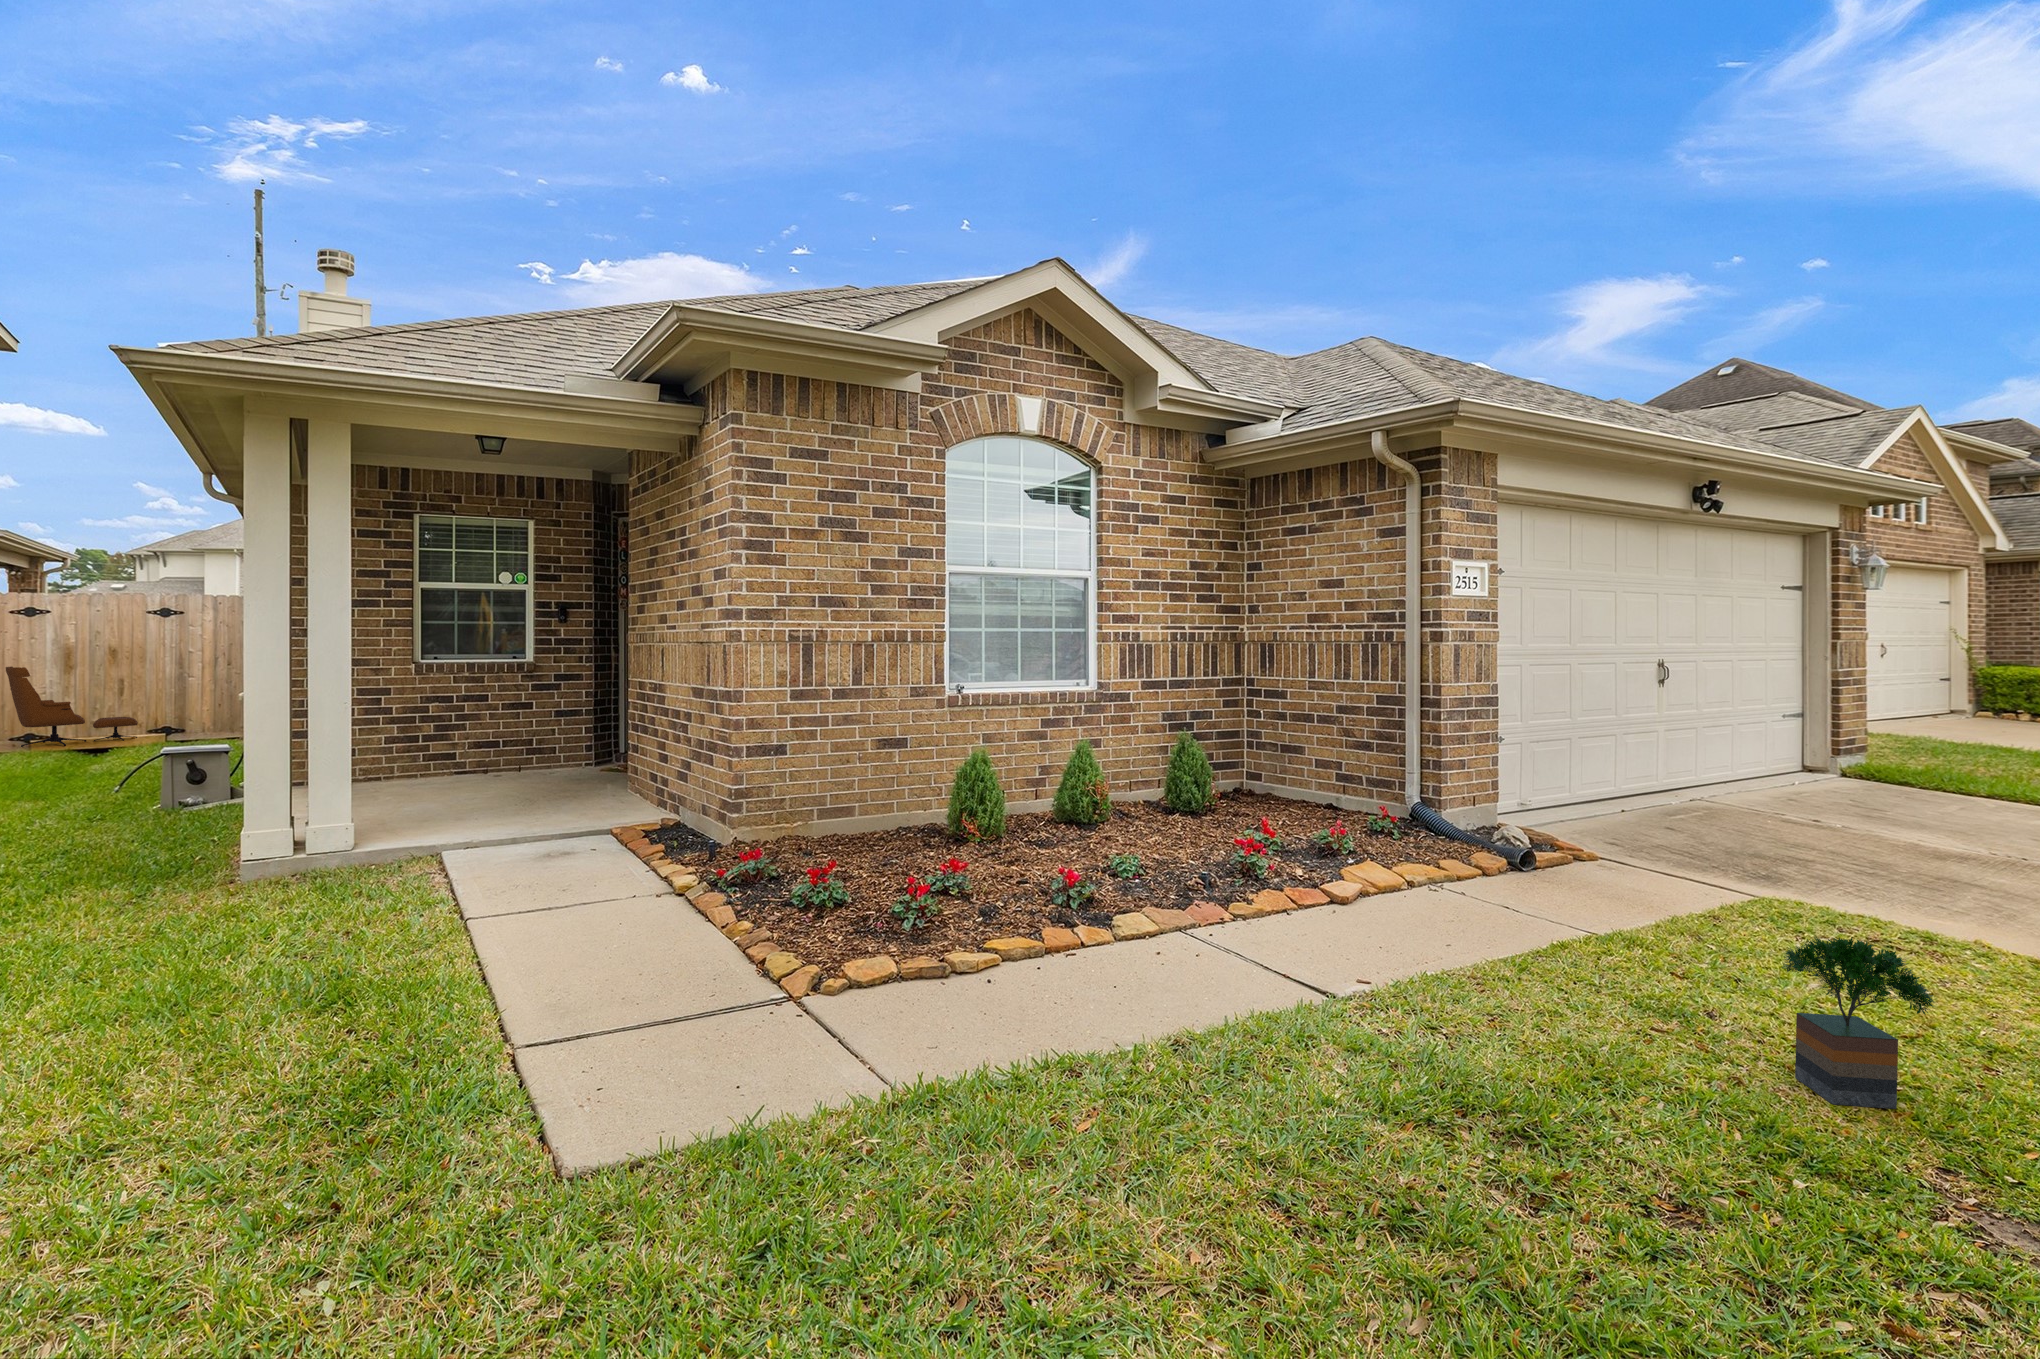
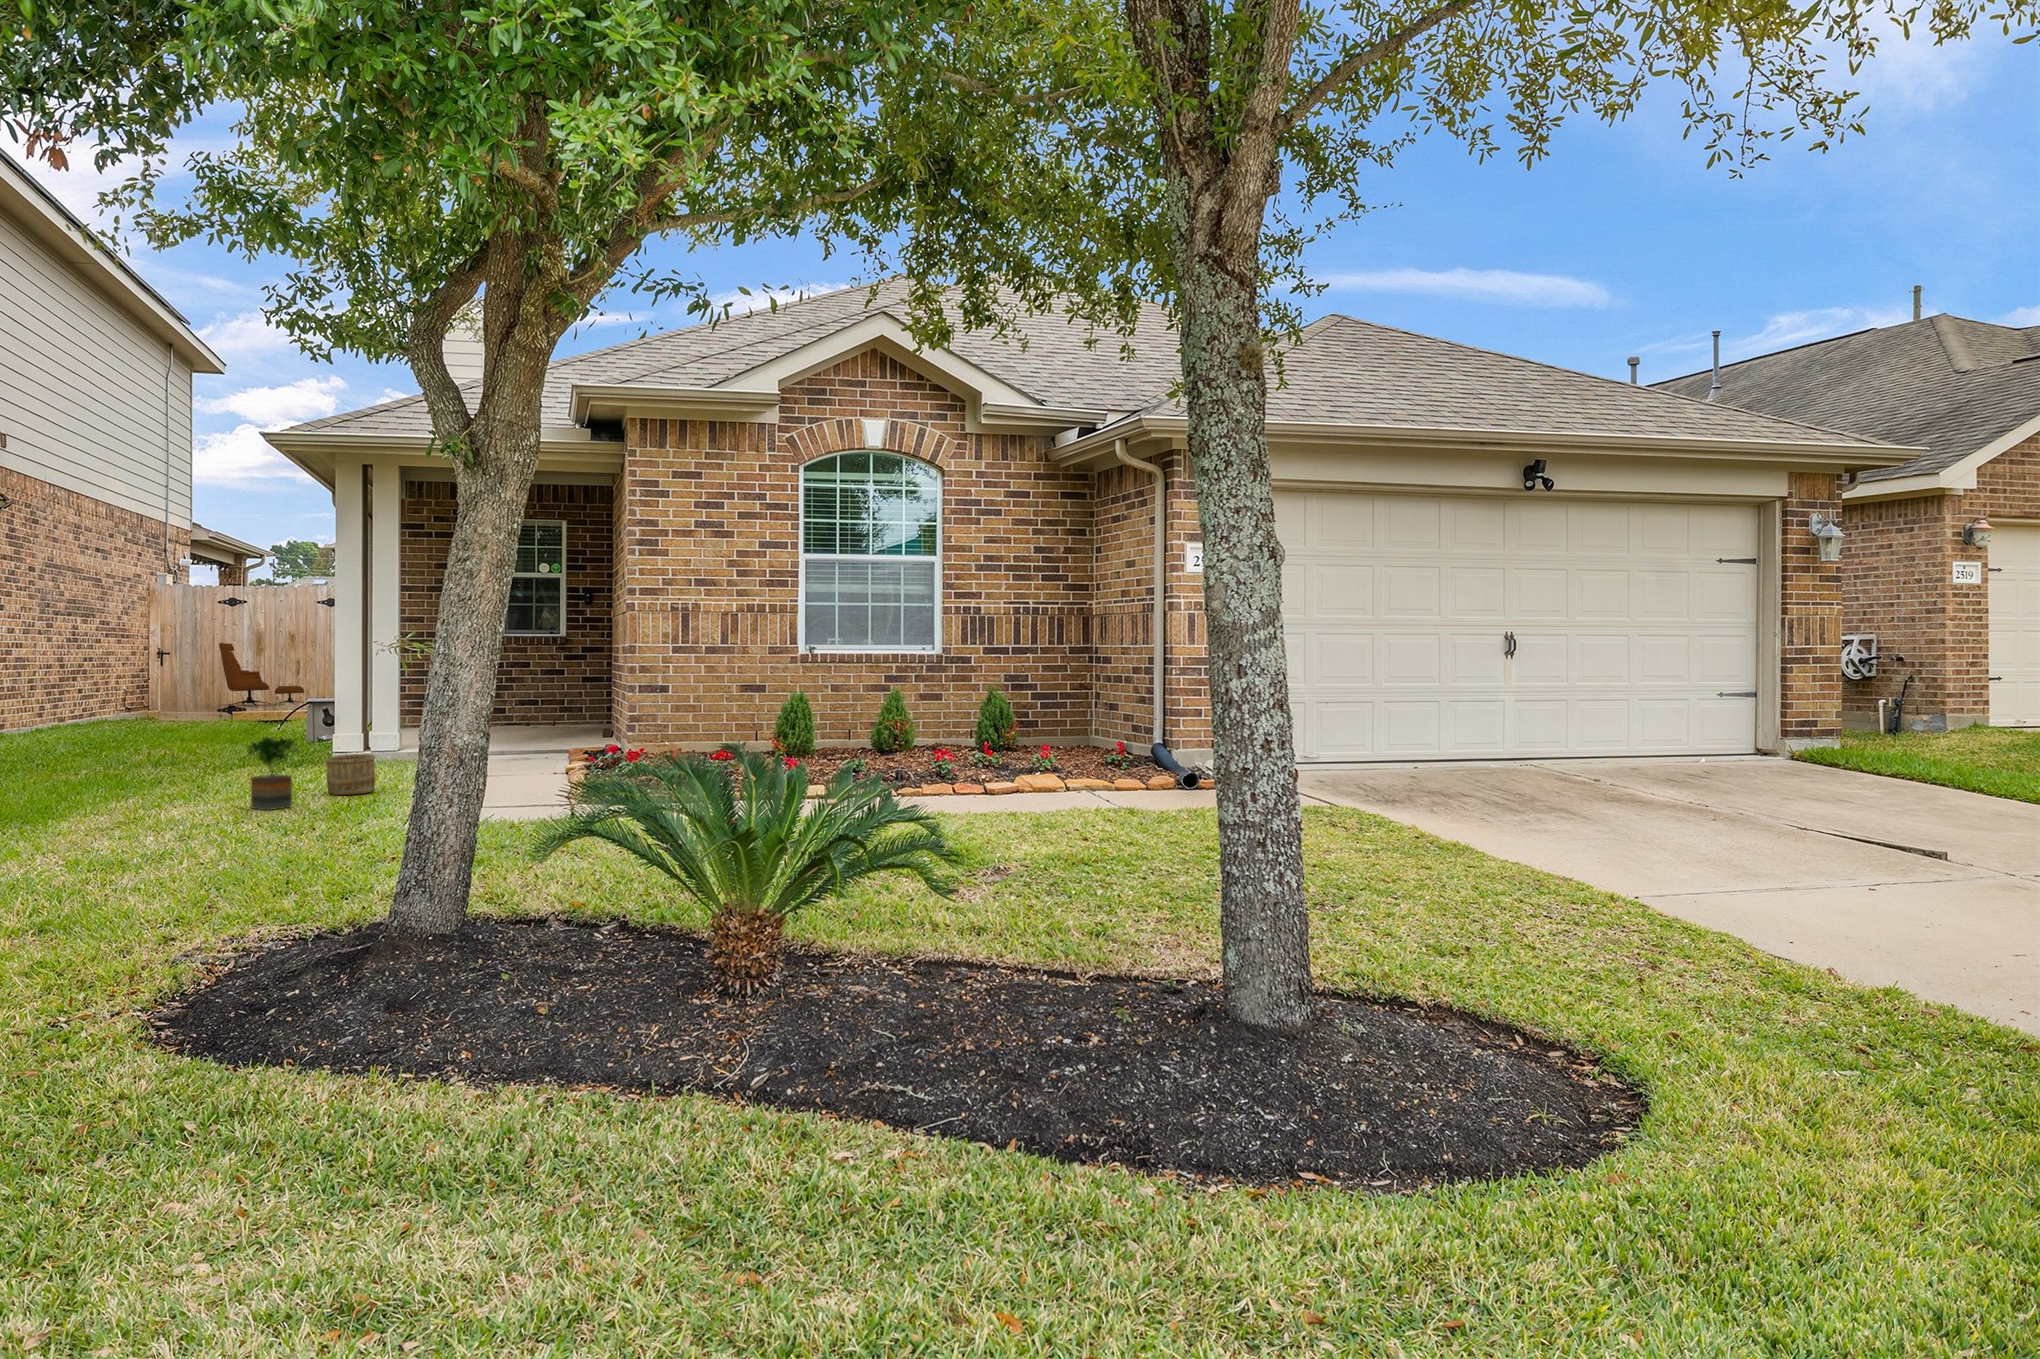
wooden bucket: none [249,923,359,1020] -> present [325,755,375,795]
potted tree: present [1782,937,1934,1109] -> present [248,737,299,810]

